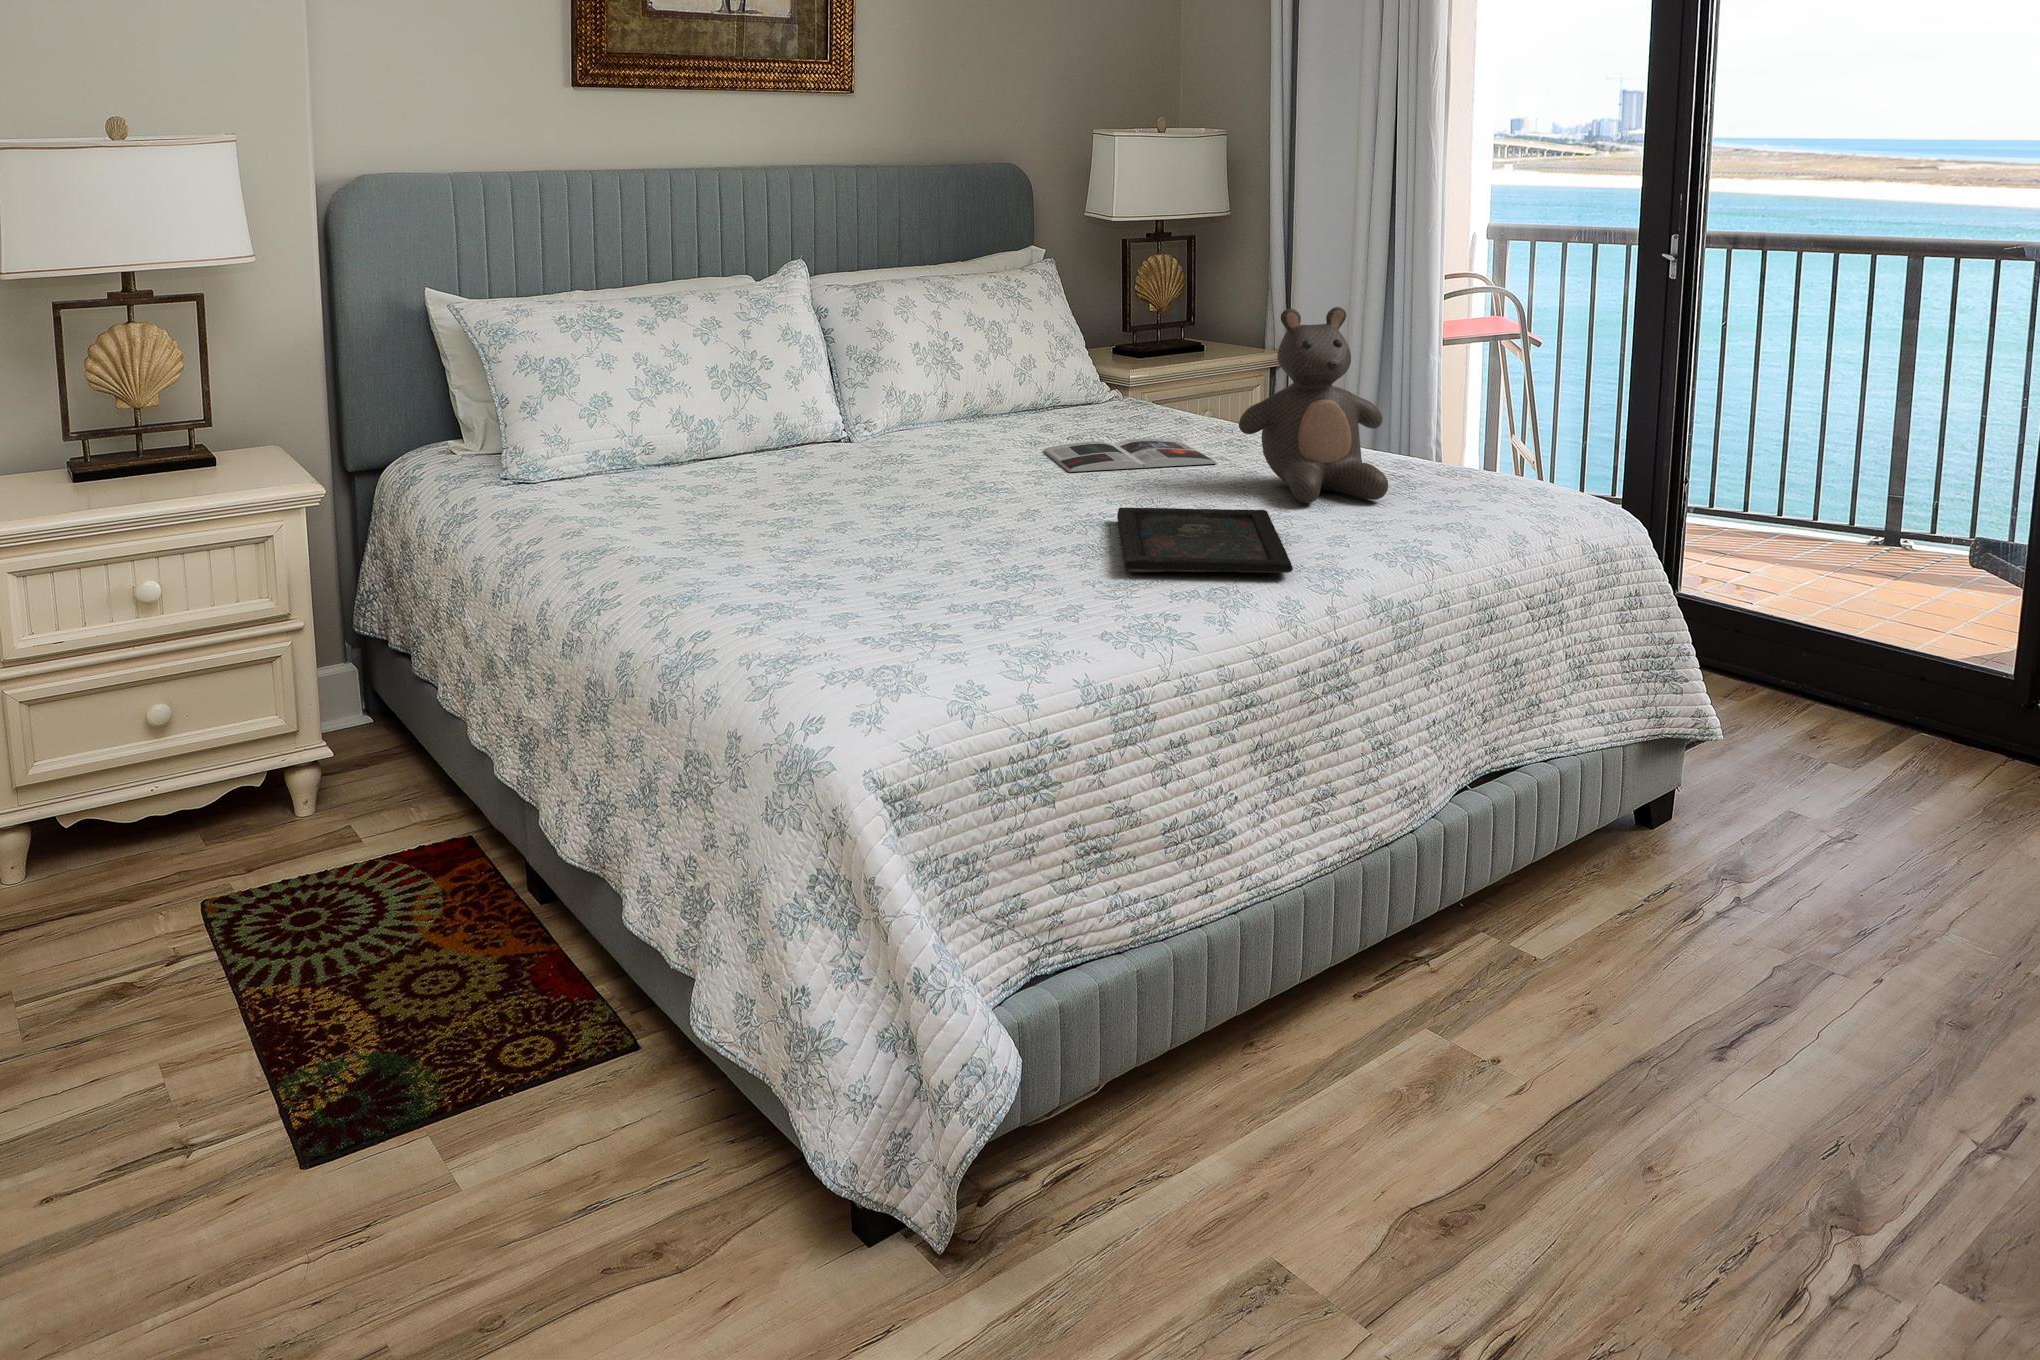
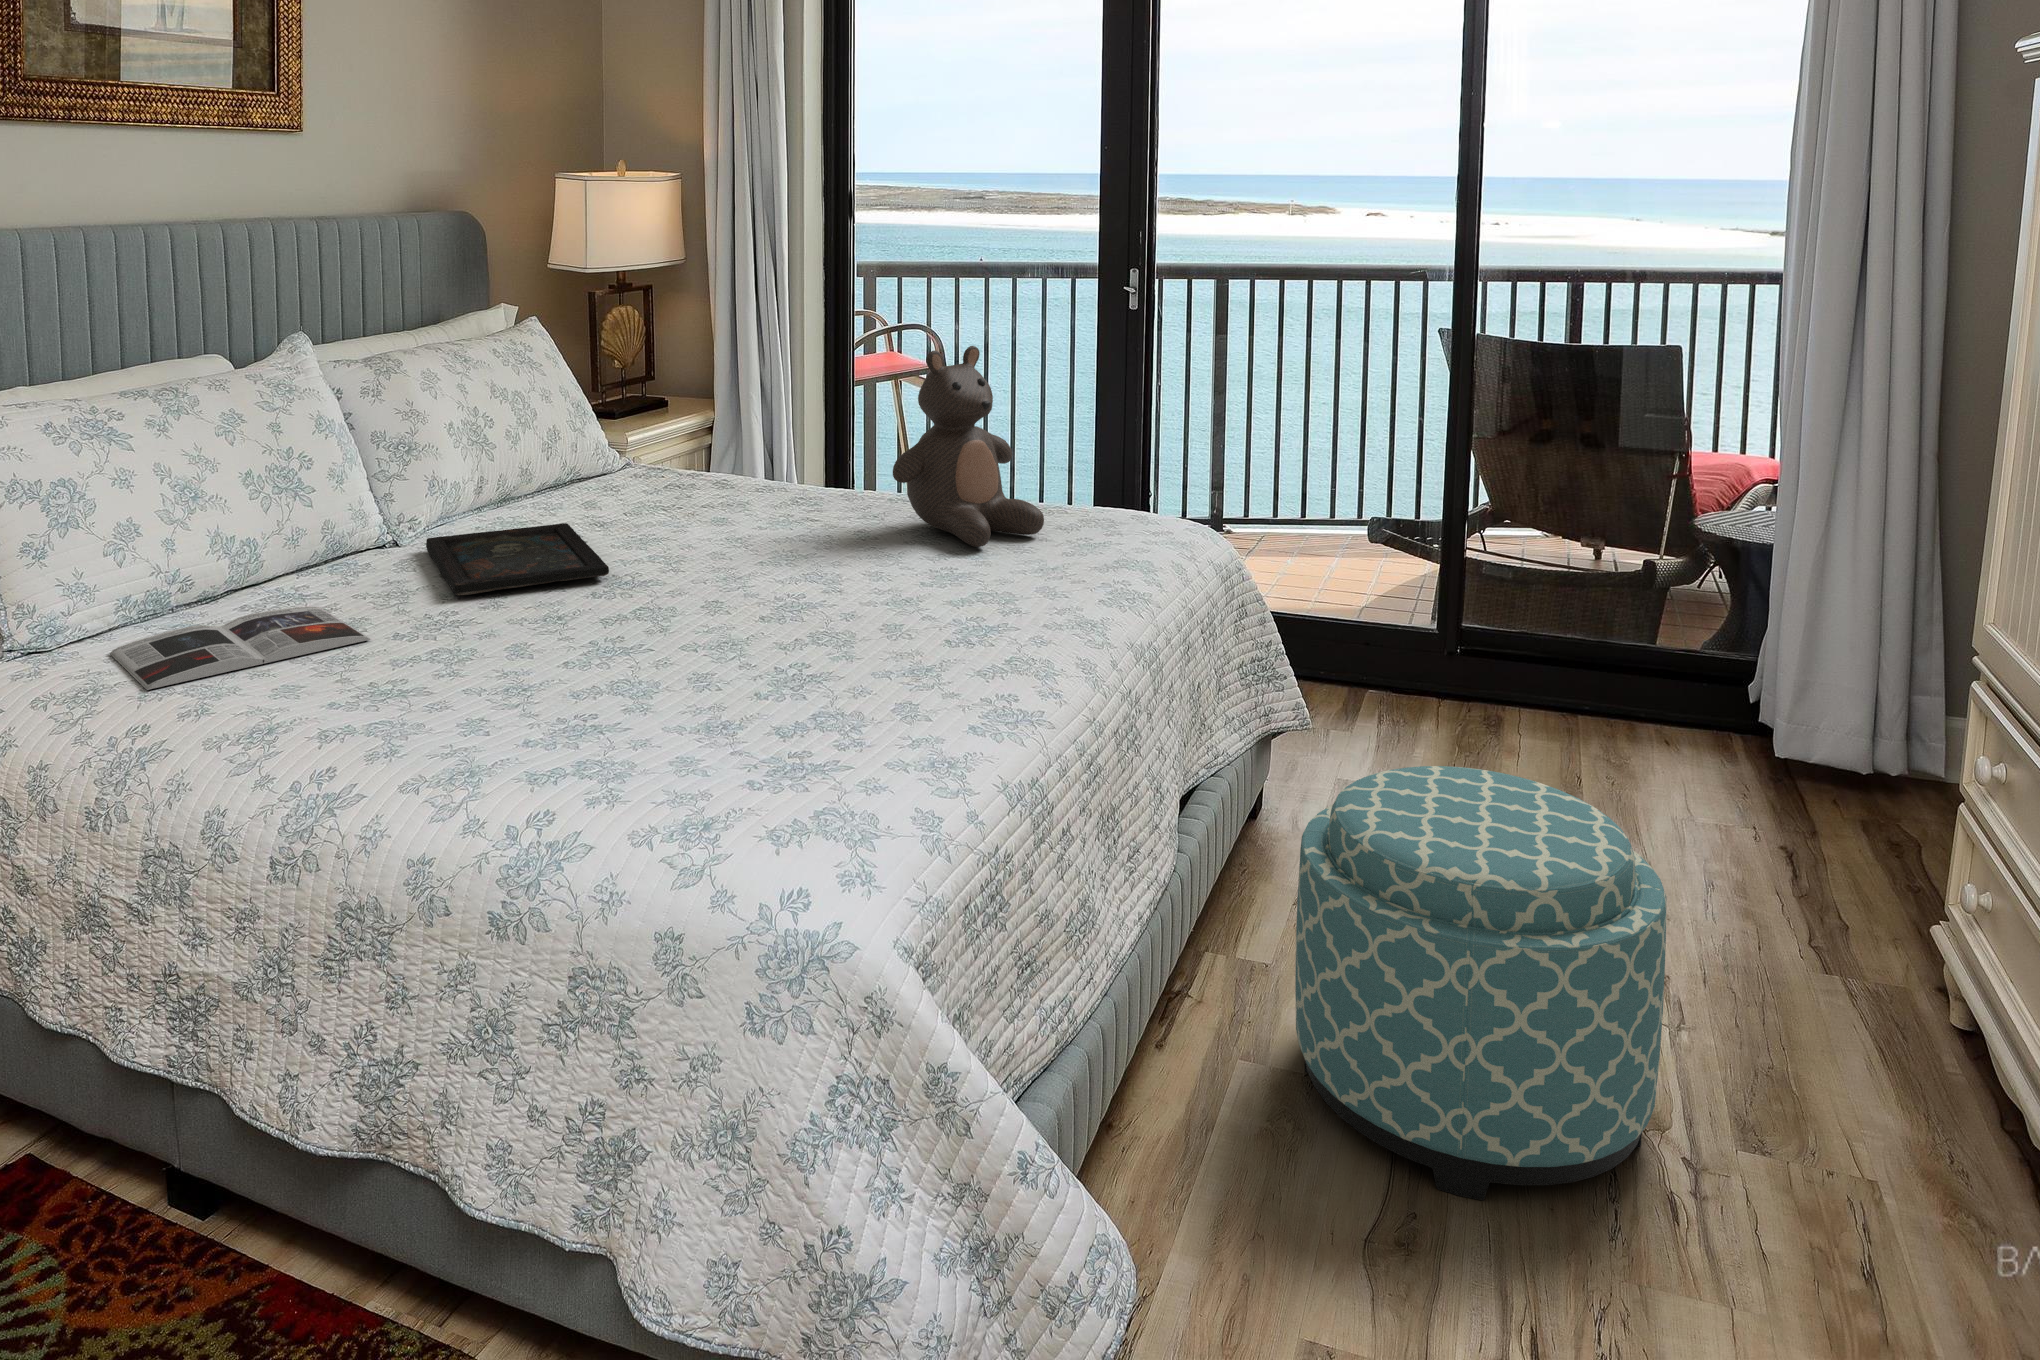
magazine: present [1043,438,1217,472] -> present [110,607,370,690]
tray: present [1117,508,1293,573] -> present [426,523,609,595]
ottoman: none [1455,779,1870,1241] -> present [1295,766,1667,1201]

